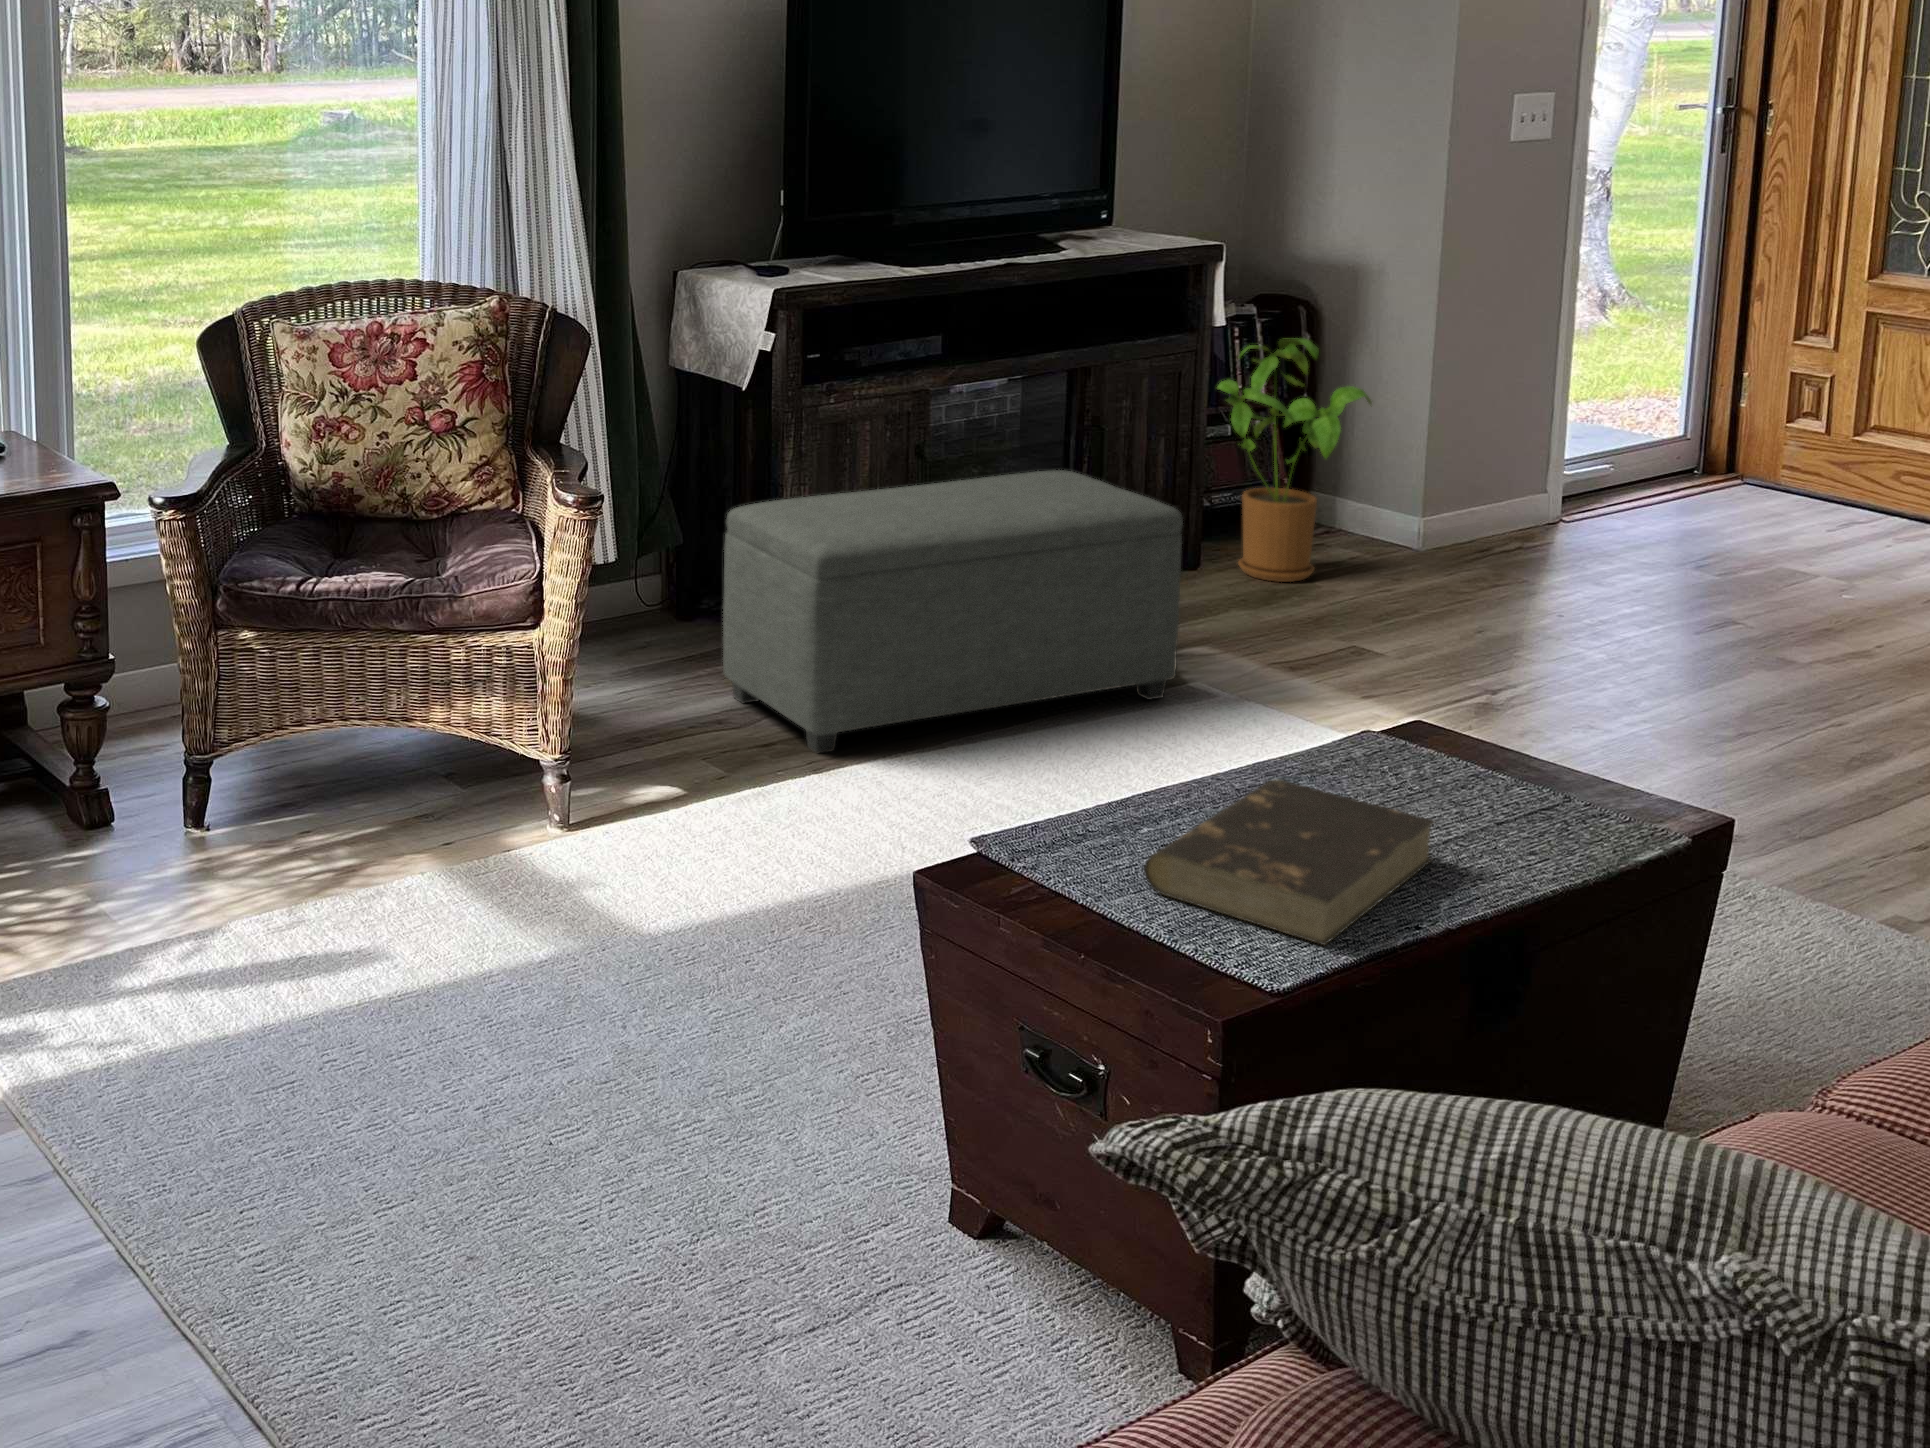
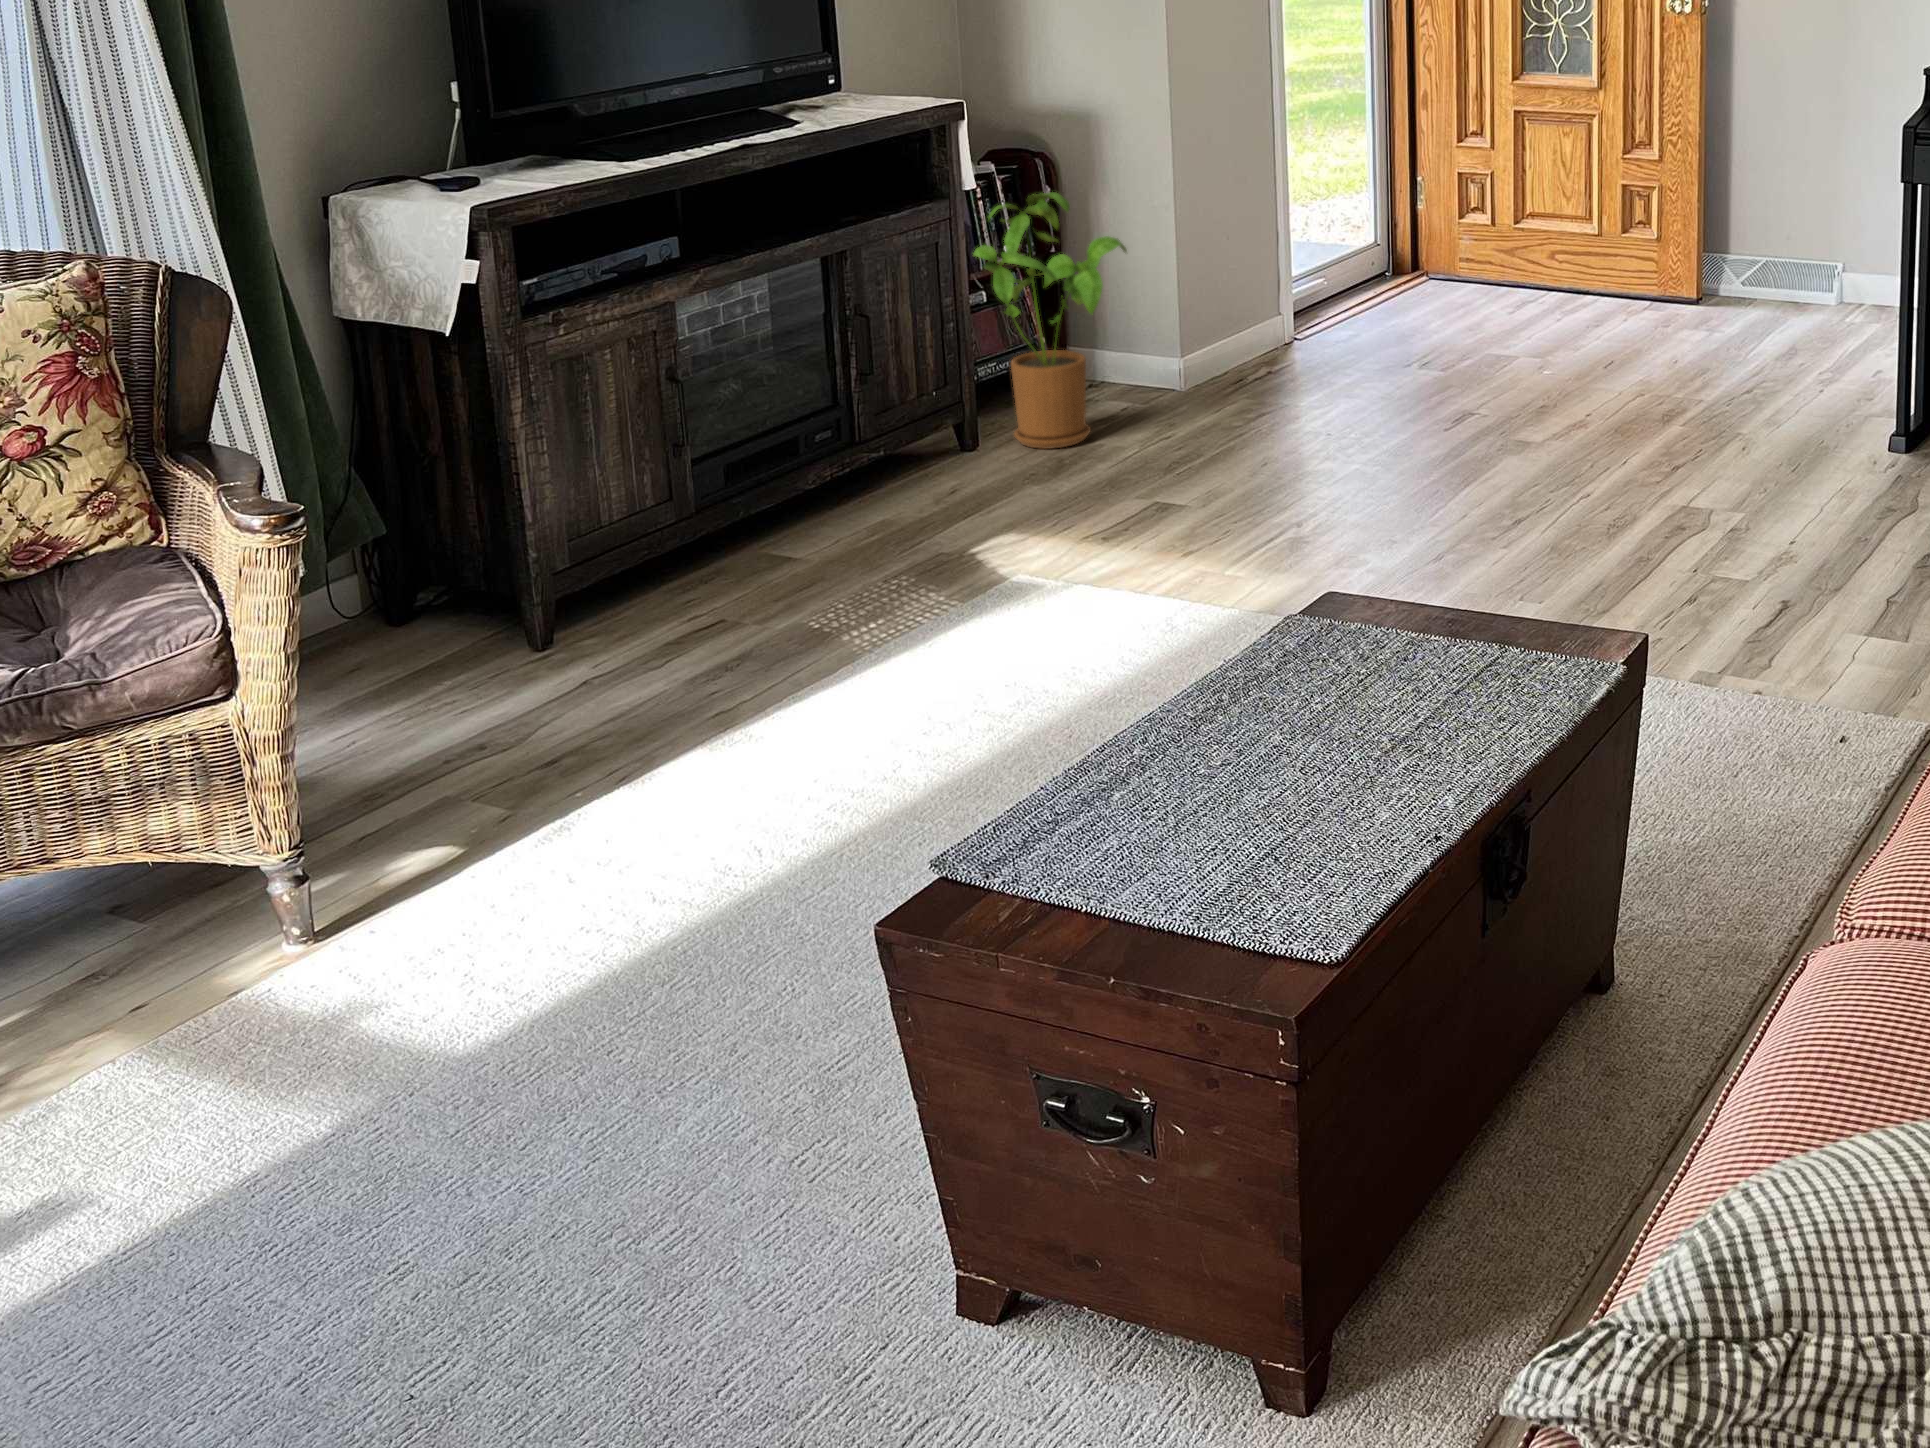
ottoman: present [723,470,1183,753] -> none [451,372,997,758]
book: present [1144,779,1436,945] -> none [1141,704,1410,888]

